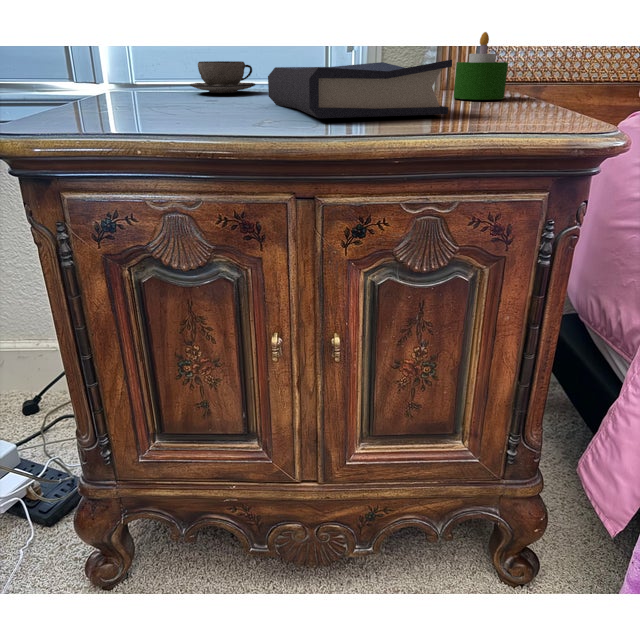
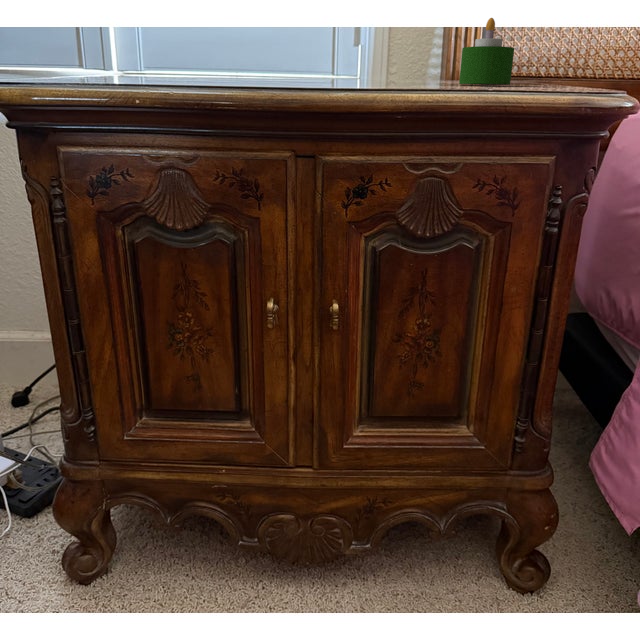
hardback book: present [268,60,452,118] -> none [272,27,458,86]
teacup: present [190,61,256,93] -> none [194,46,260,79]

